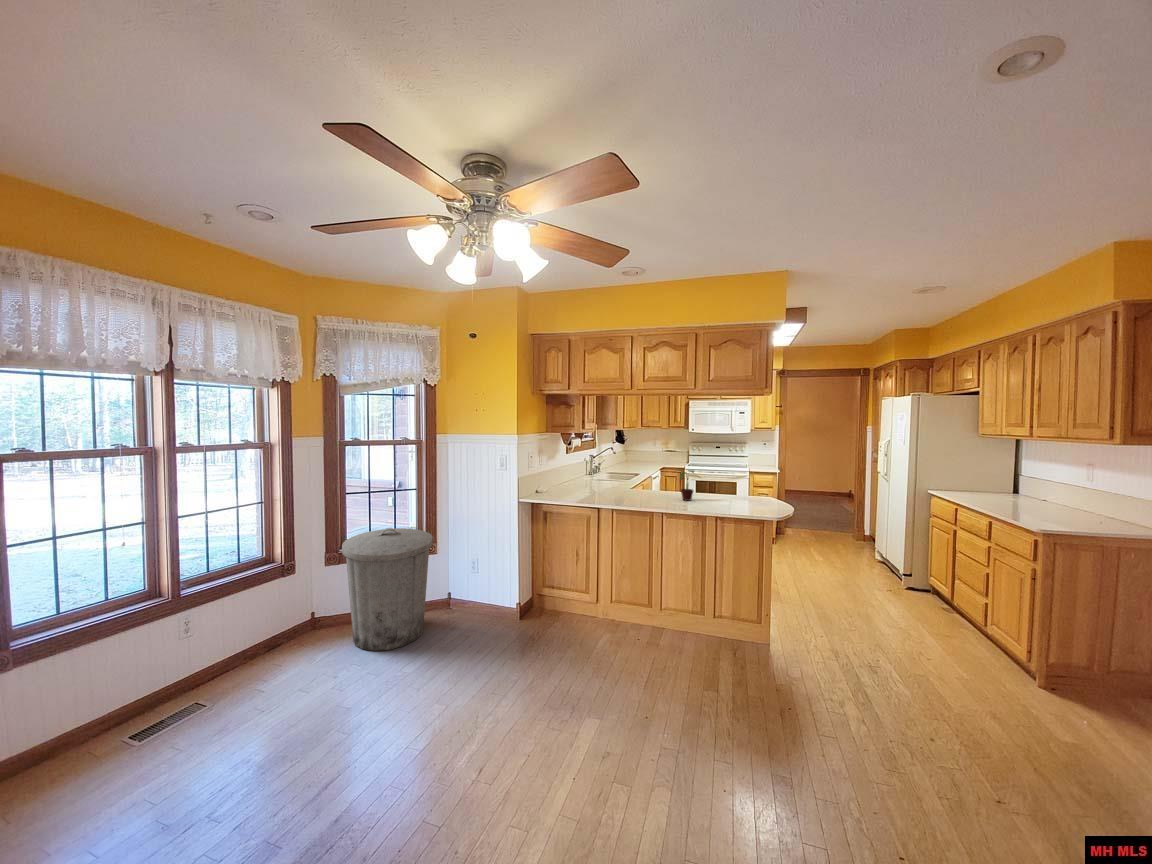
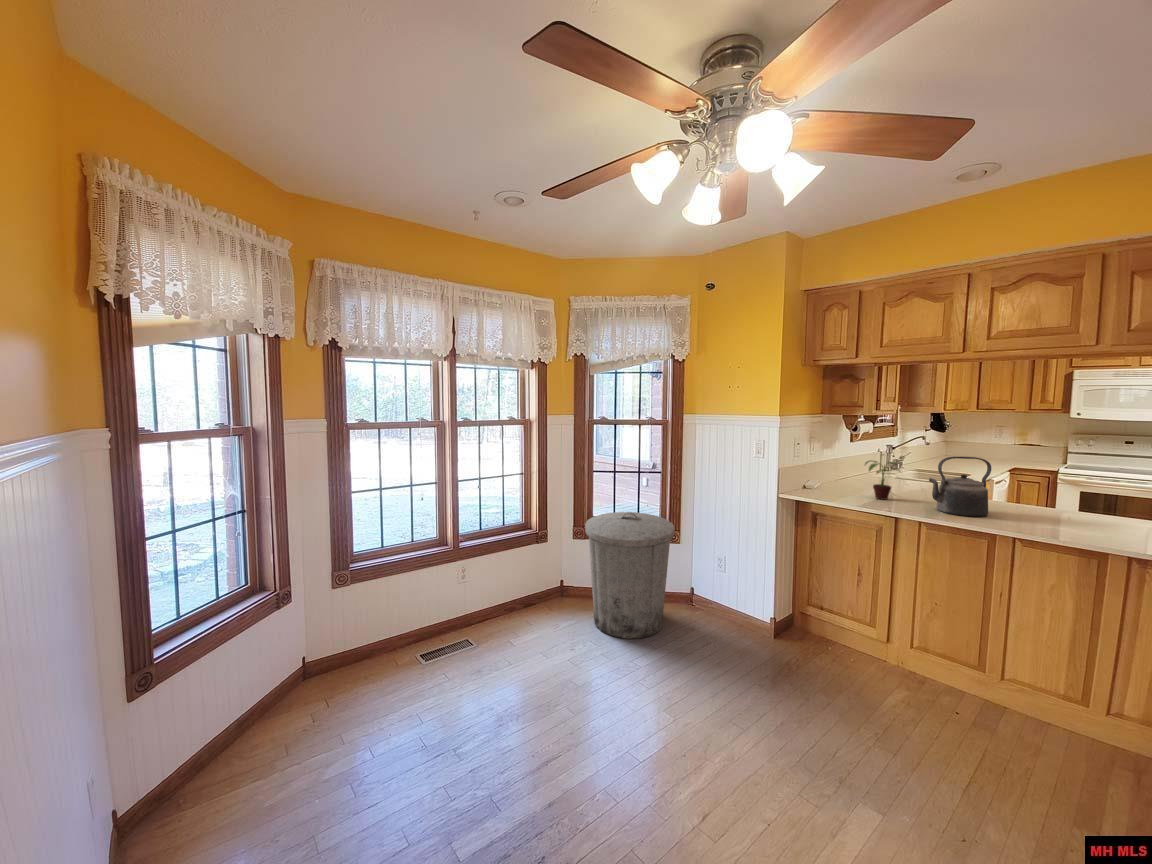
kettle: none [617,460,650,501] -> present [929,457,991,517]
potted plant: present [674,470,694,501] -> present [865,460,899,500]

